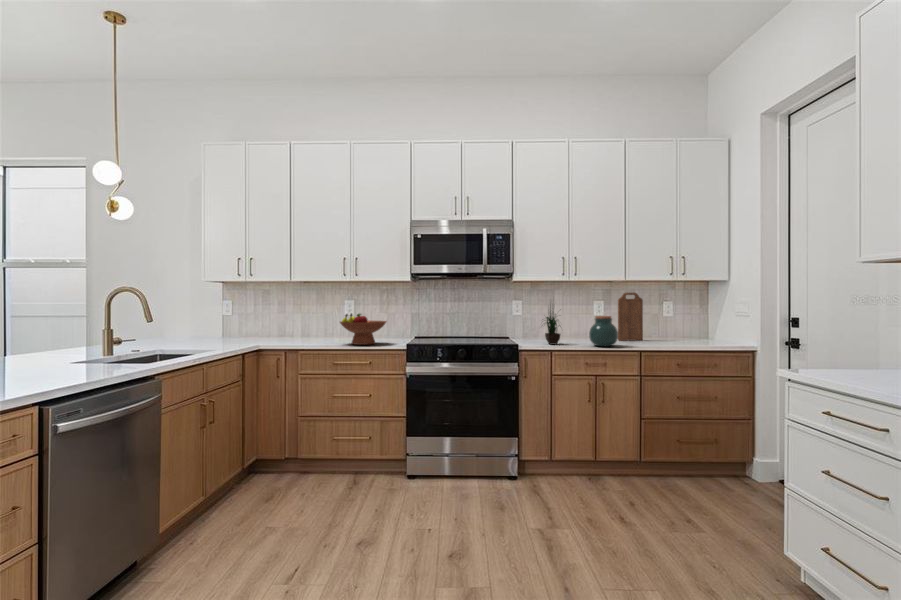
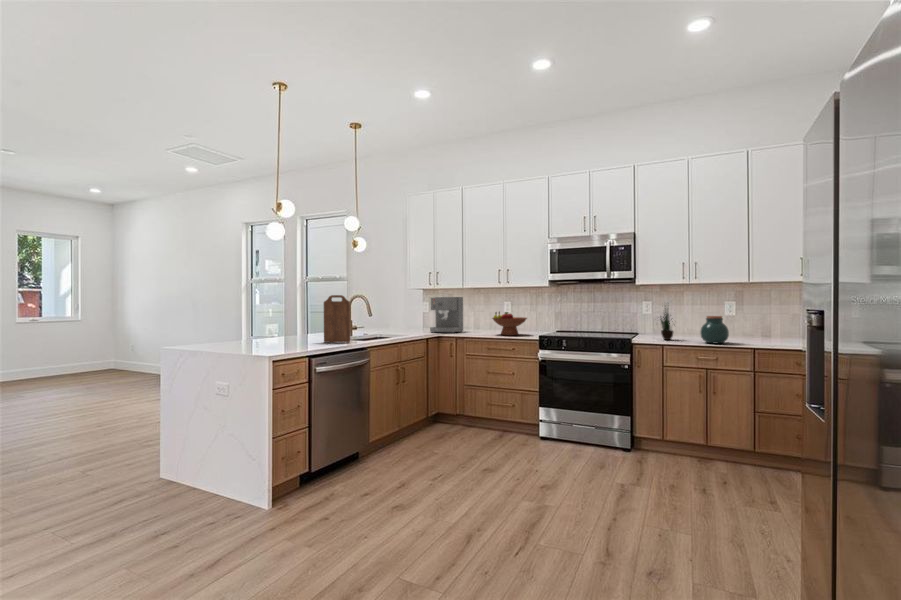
coffee maker: none [243,293,290,344] -> present [430,297,463,333]
cutting board: present [618,293,643,341] -> present [324,295,350,343]

